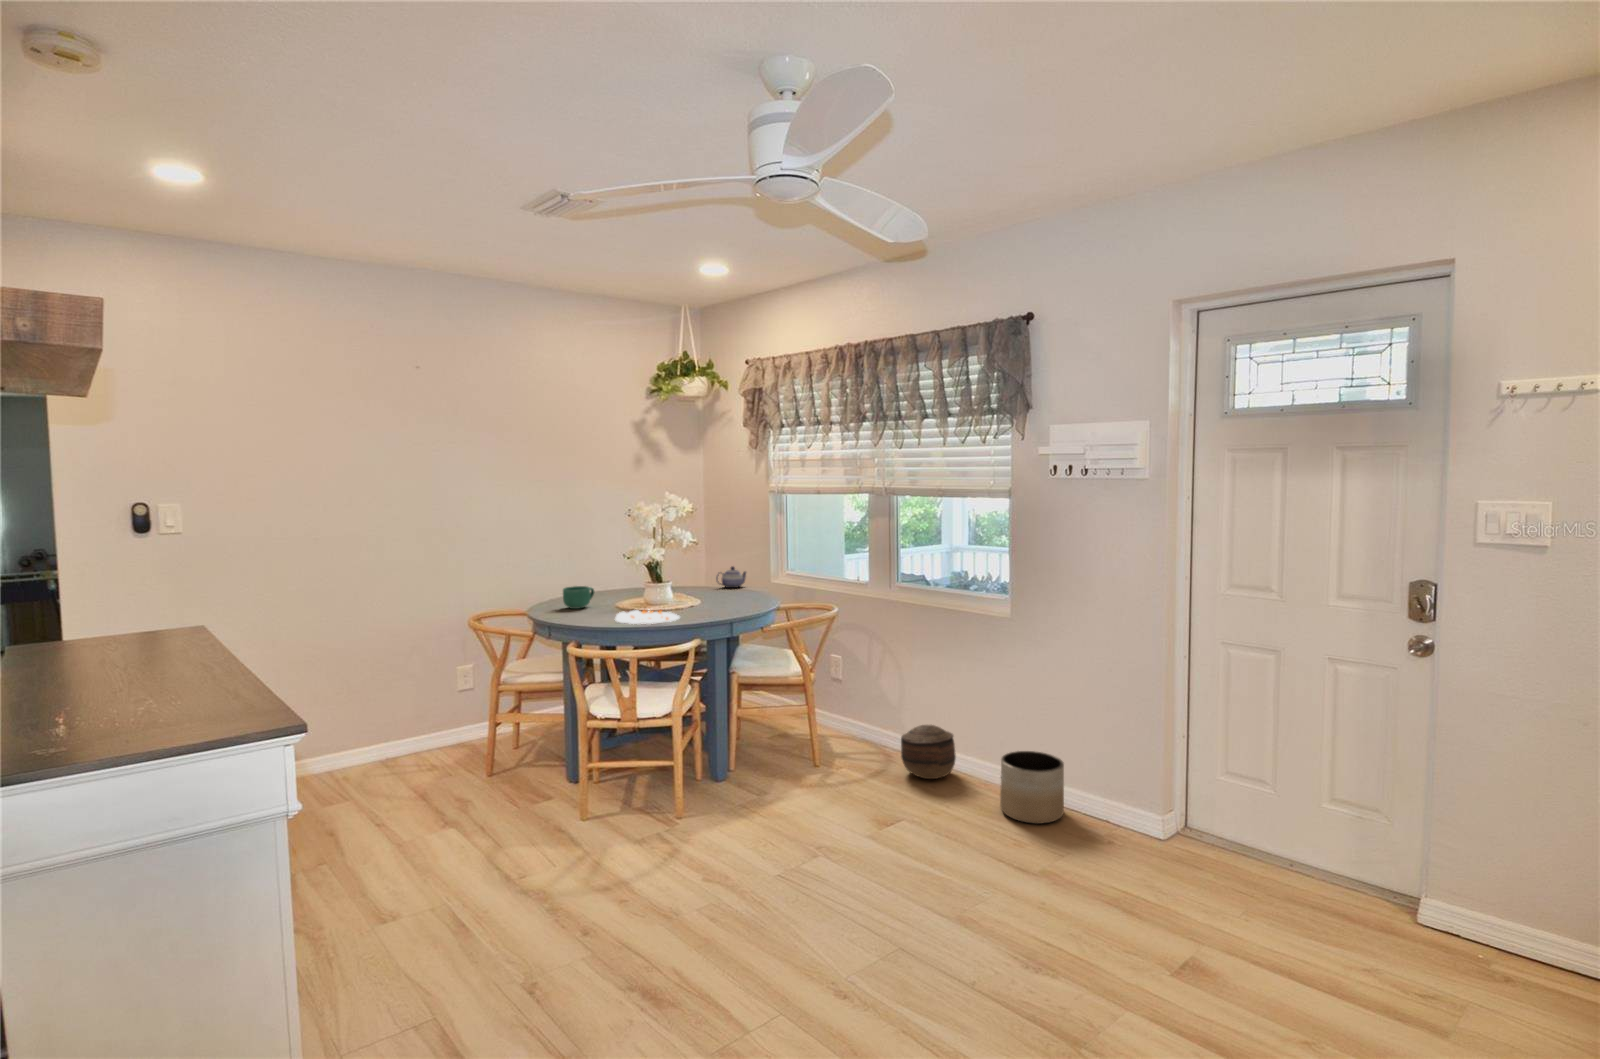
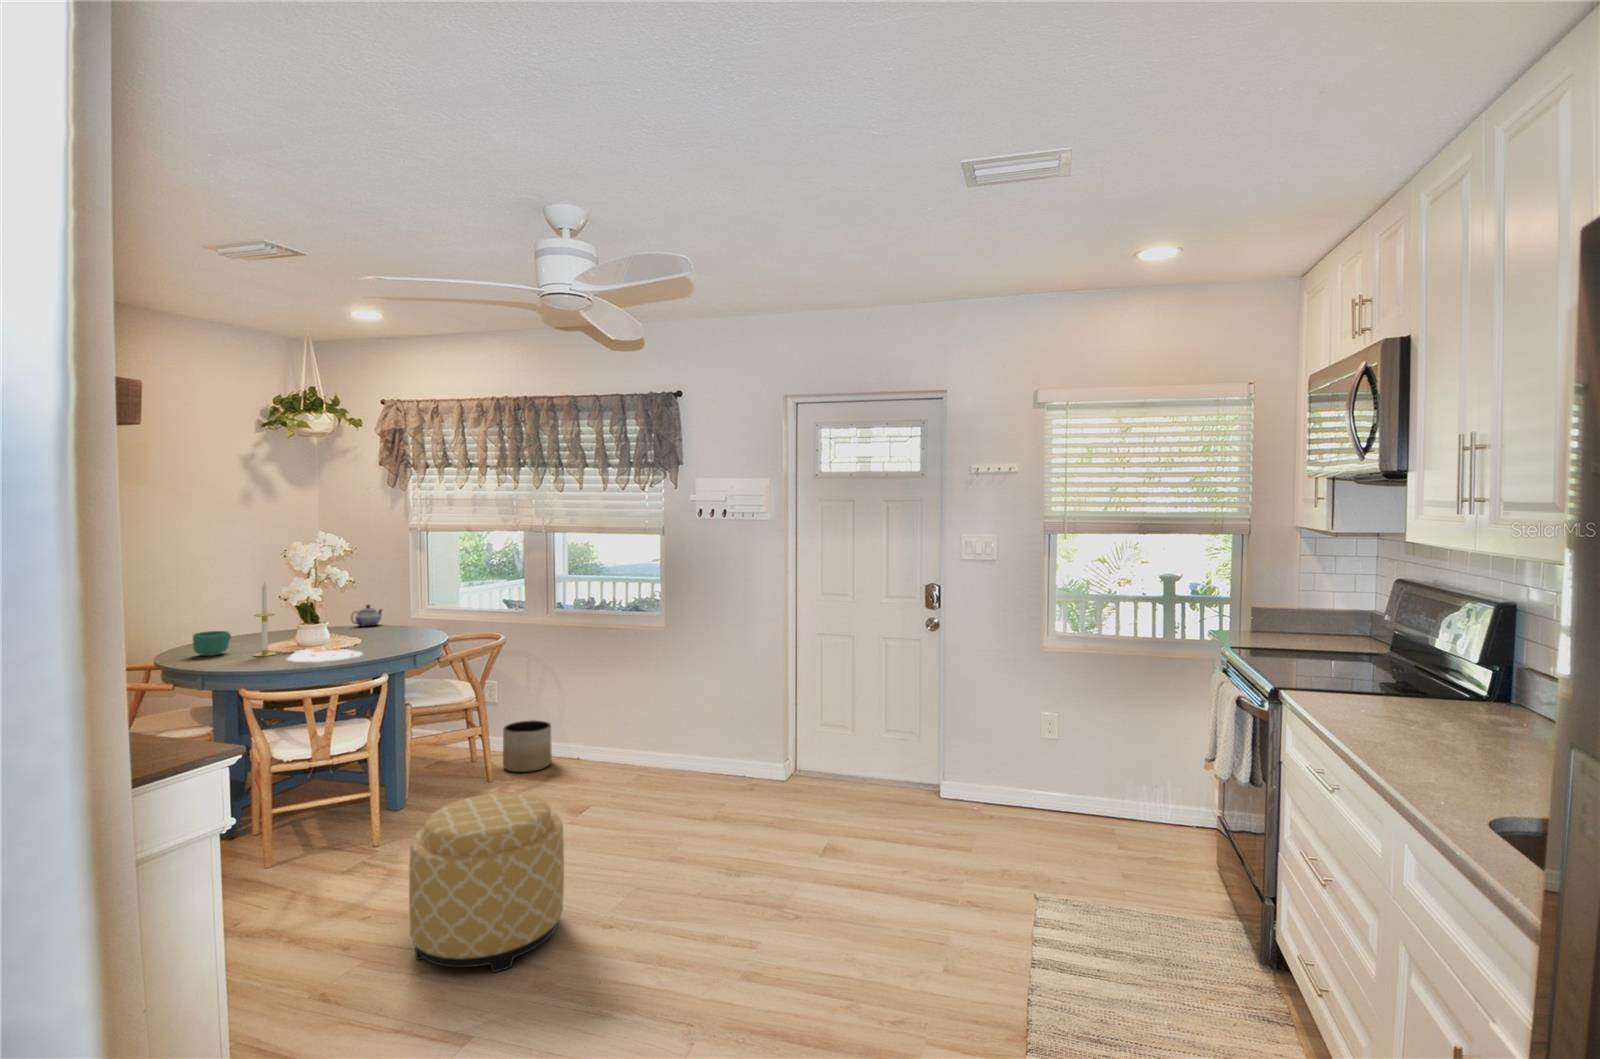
candle: none [601,542,620,613] -> present [253,582,277,657]
basket: present [901,725,956,779] -> none [570,729,618,776]
planter: present [1000,751,1064,824] -> present [503,720,552,772]
ottoman: none [636,789,796,992] -> present [409,793,564,972]

